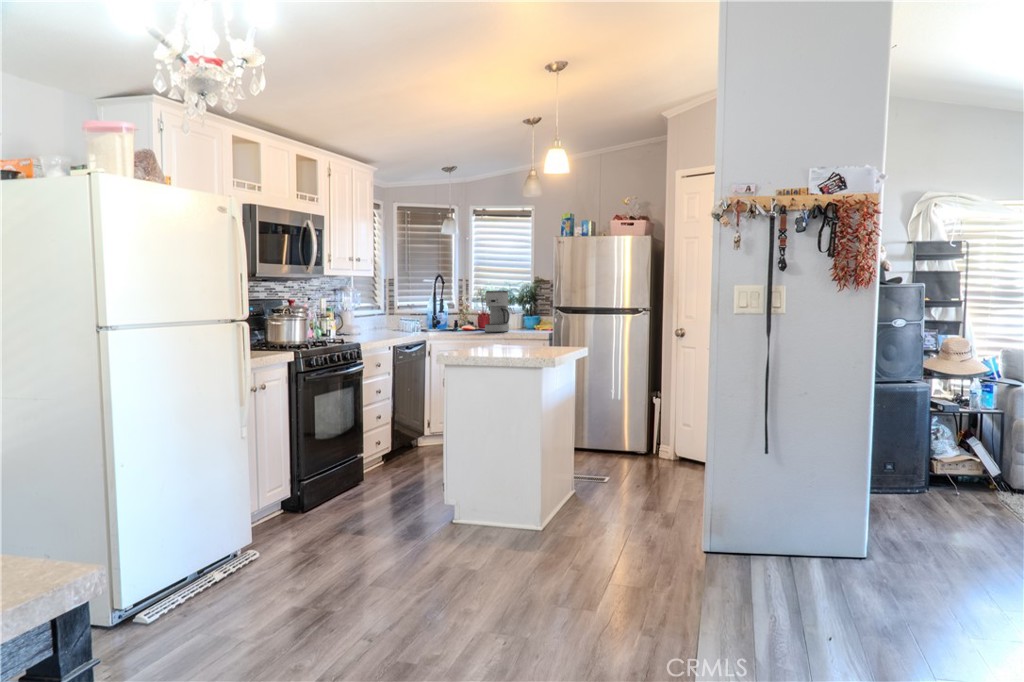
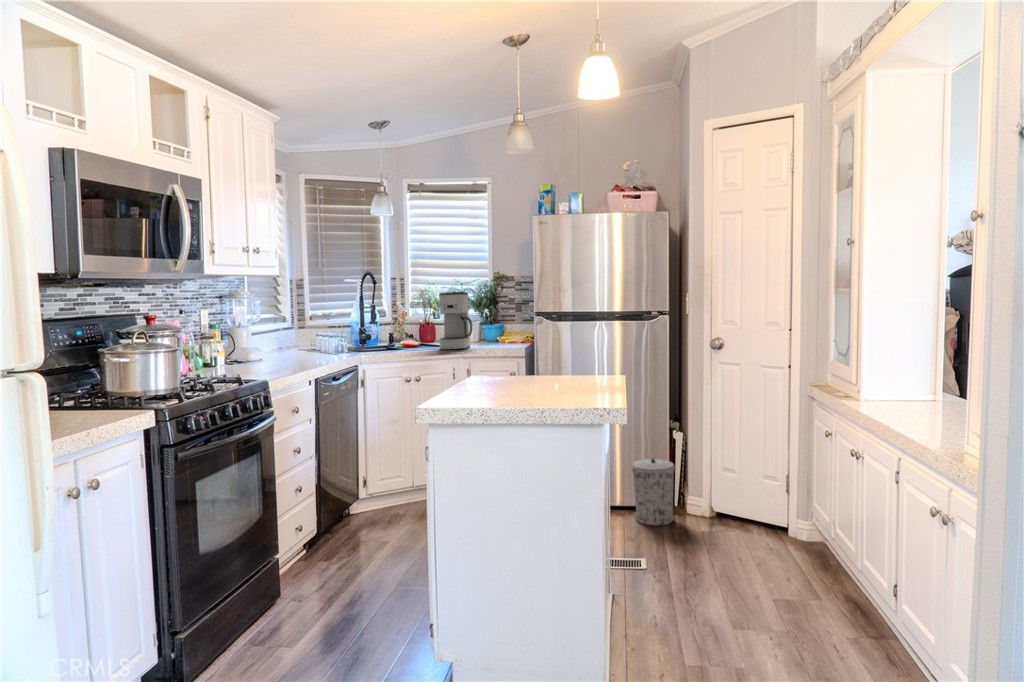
trash can: none [617,416,648,465] -> present [632,458,675,526]

